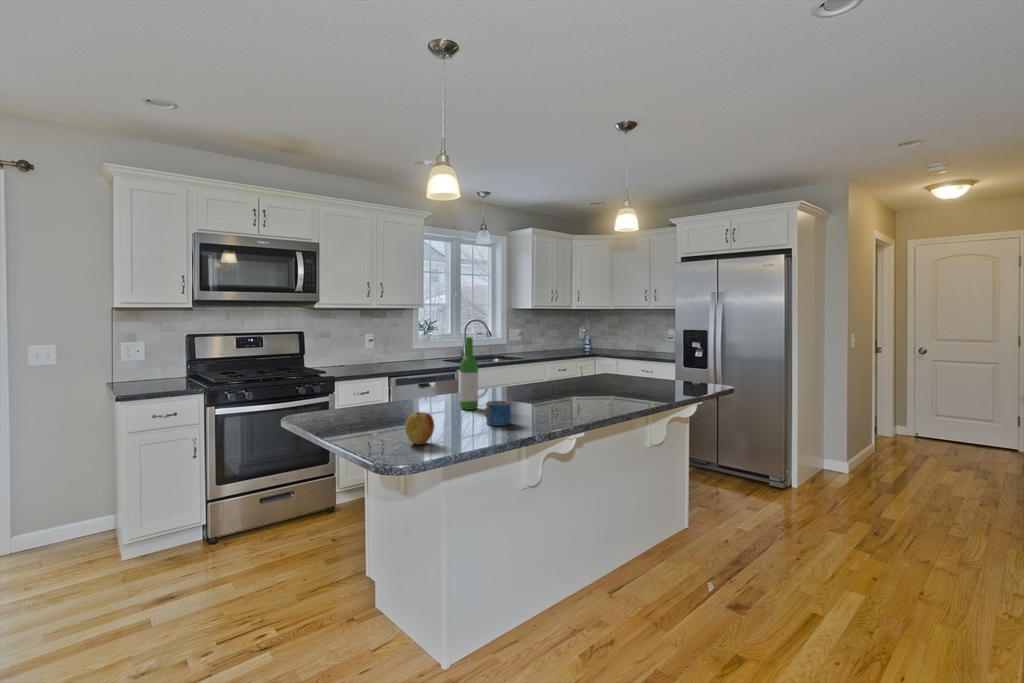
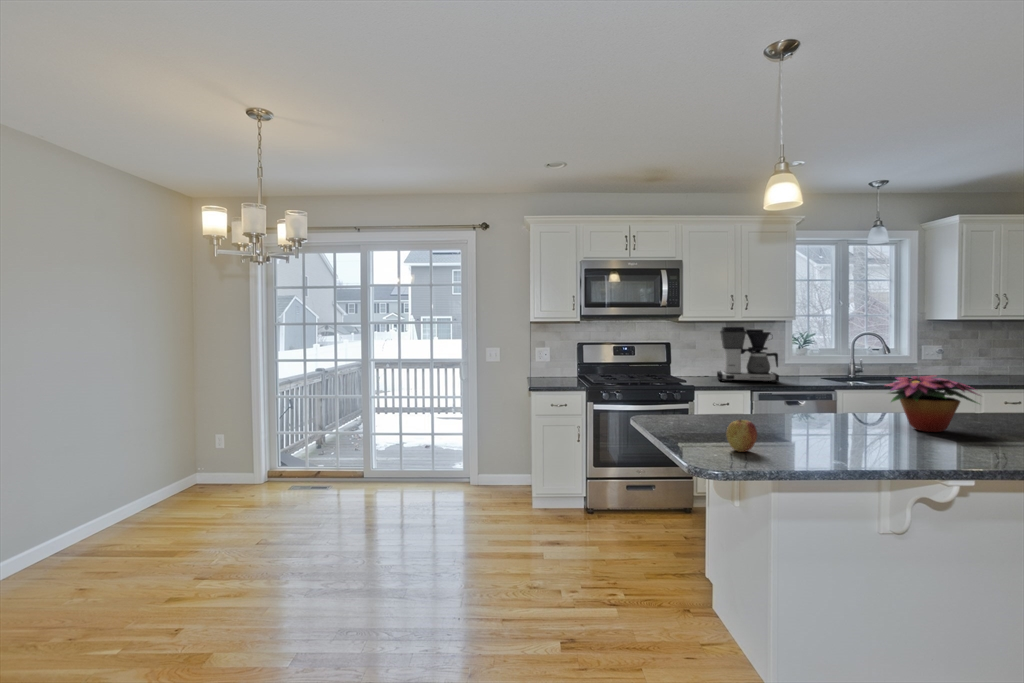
coffee maker: none [354,314,413,371] -> present [717,327,779,383]
wine bottle: present [460,337,478,410] -> none [808,349,832,428]
flower arrangement: none [510,356,576,403] -> present [886,375,978,432]
mug: present [484,401,511,426] -> none [826,420,864,449]

